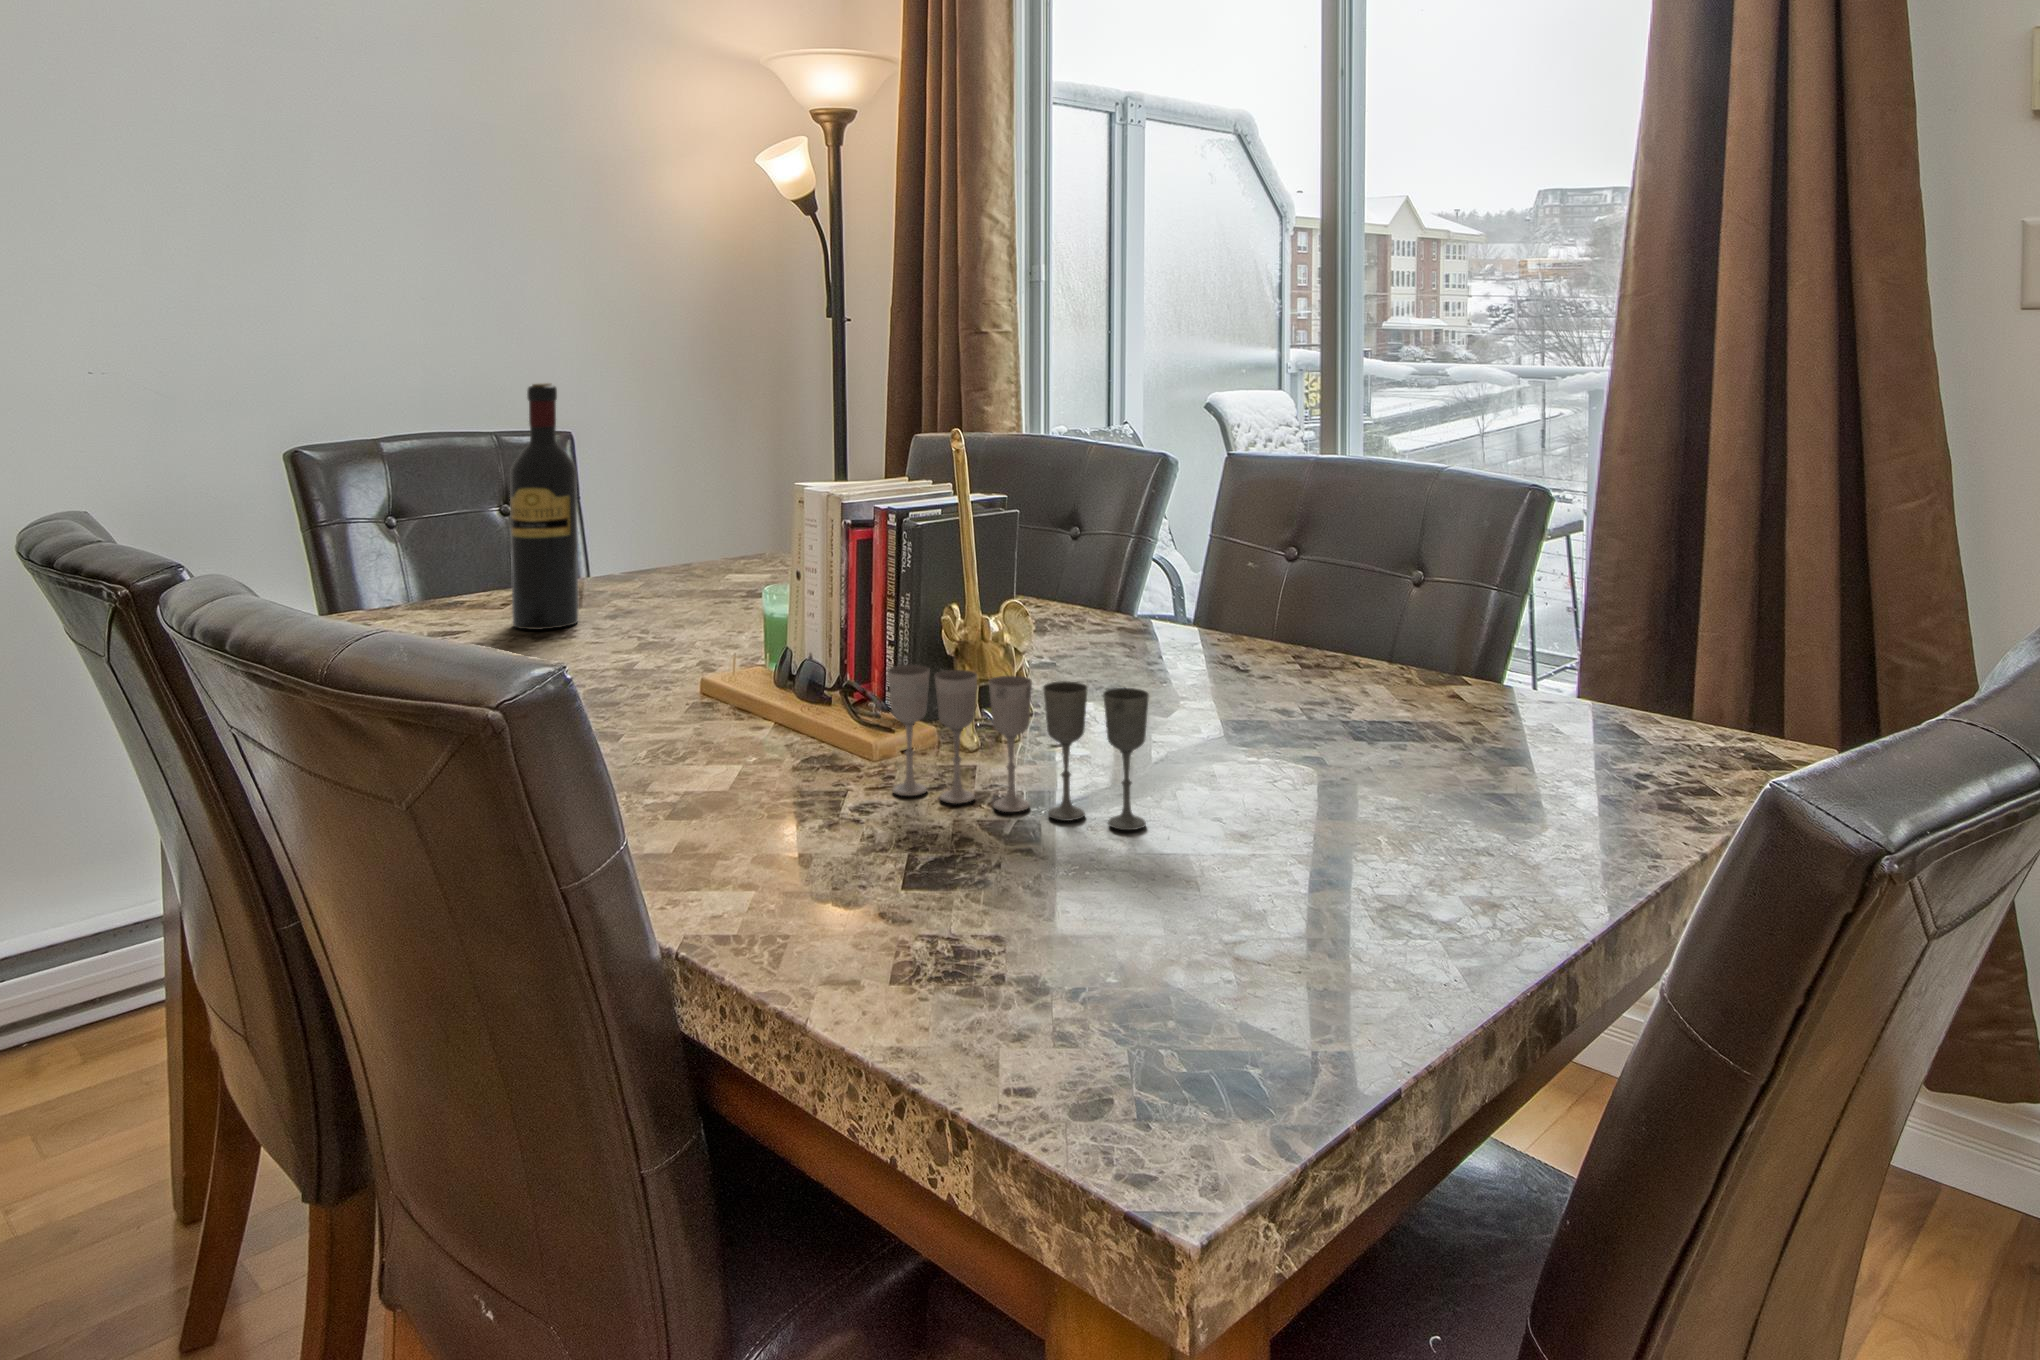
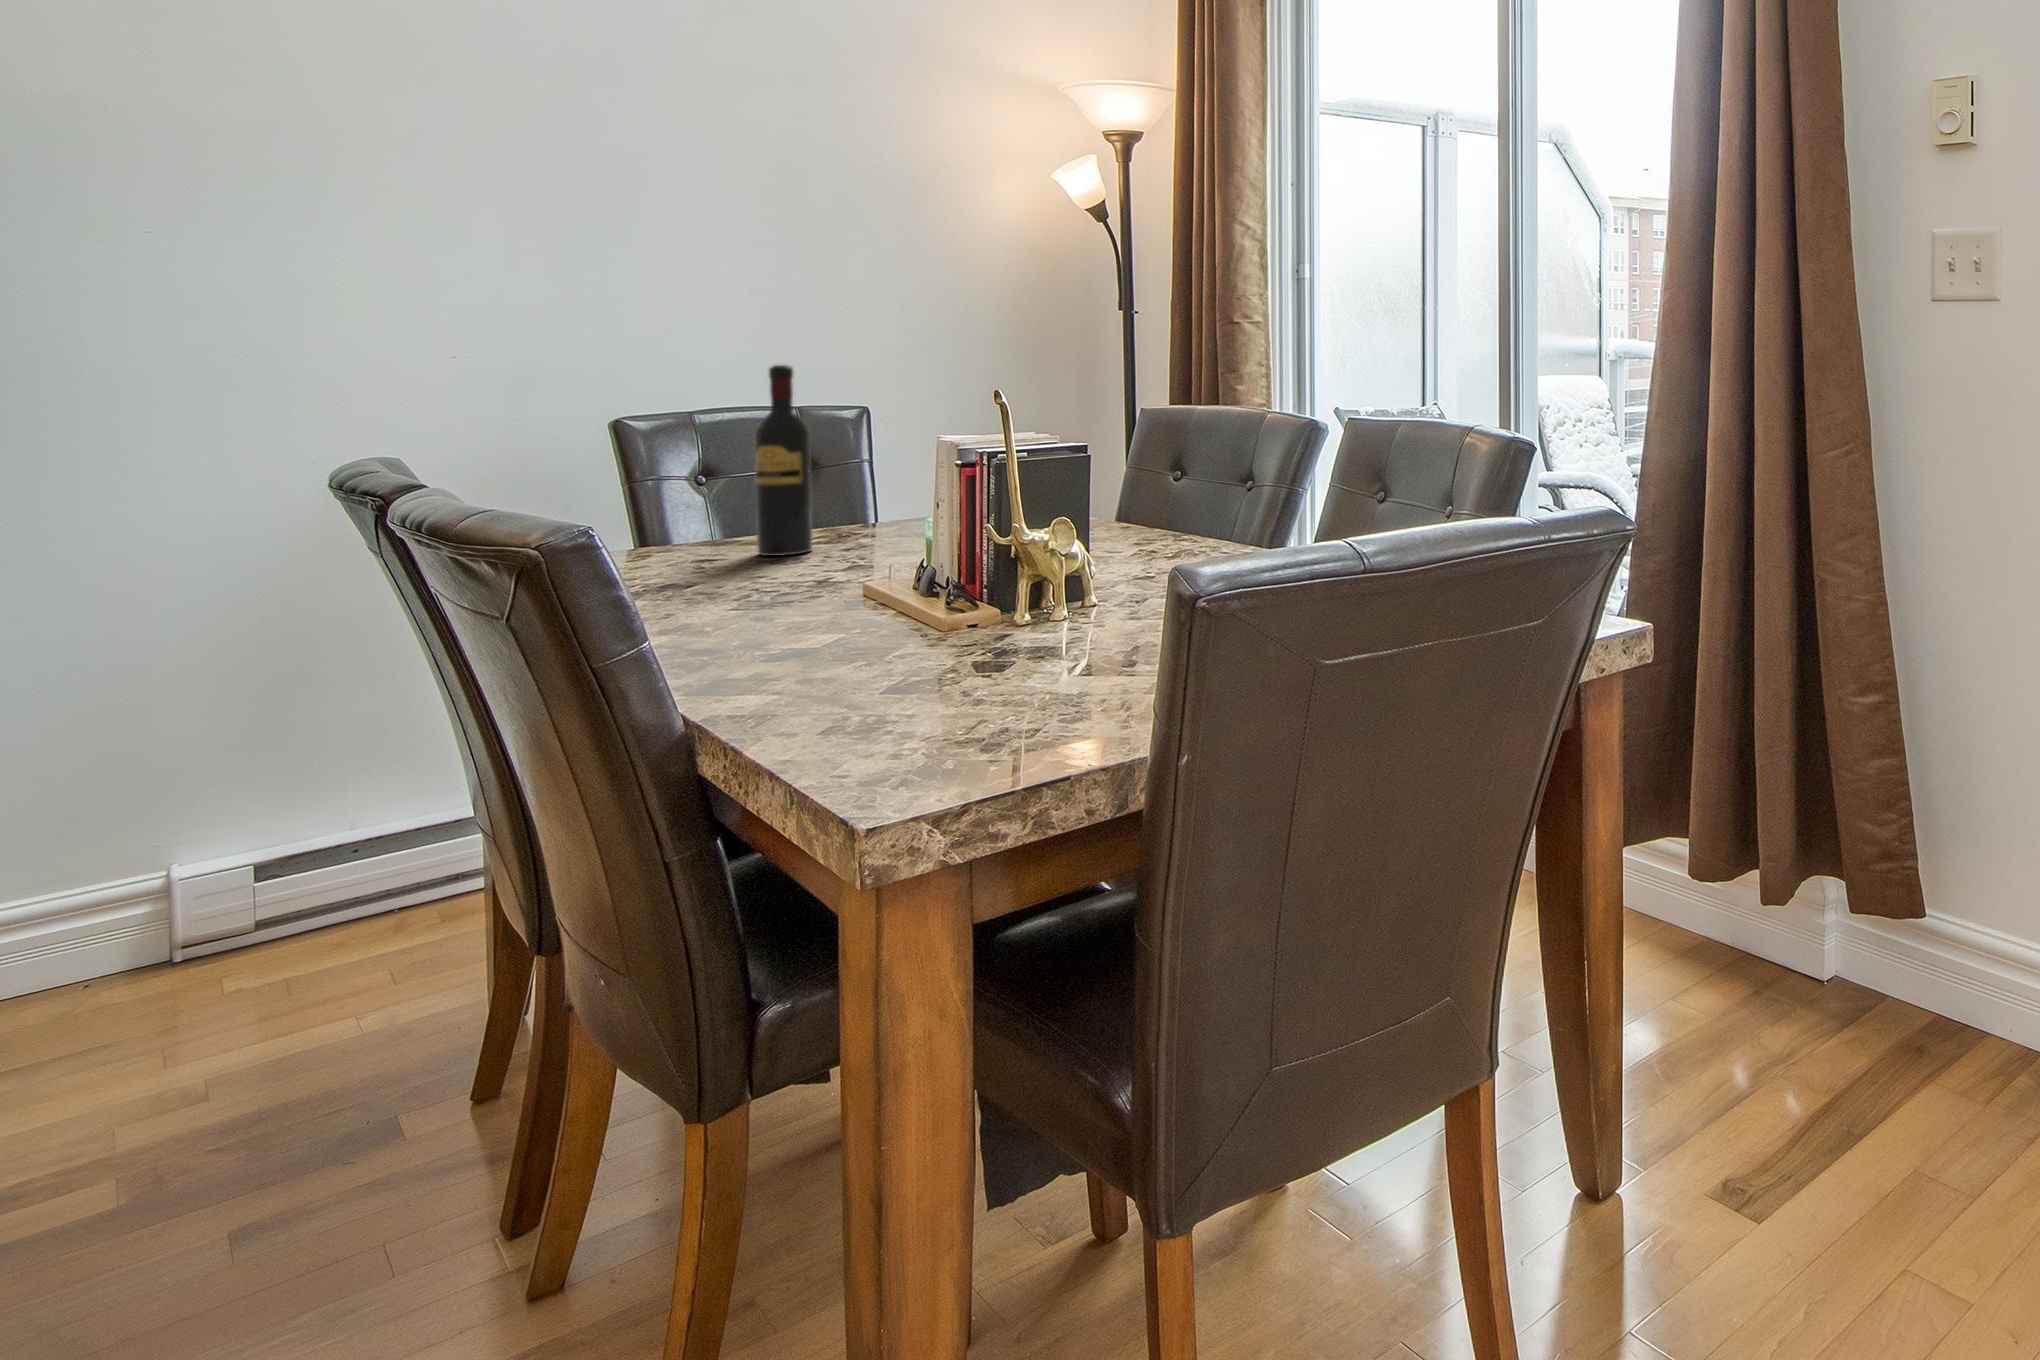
wine glass: present [888,665,1149,830] -> none [928,557,1085,662]

